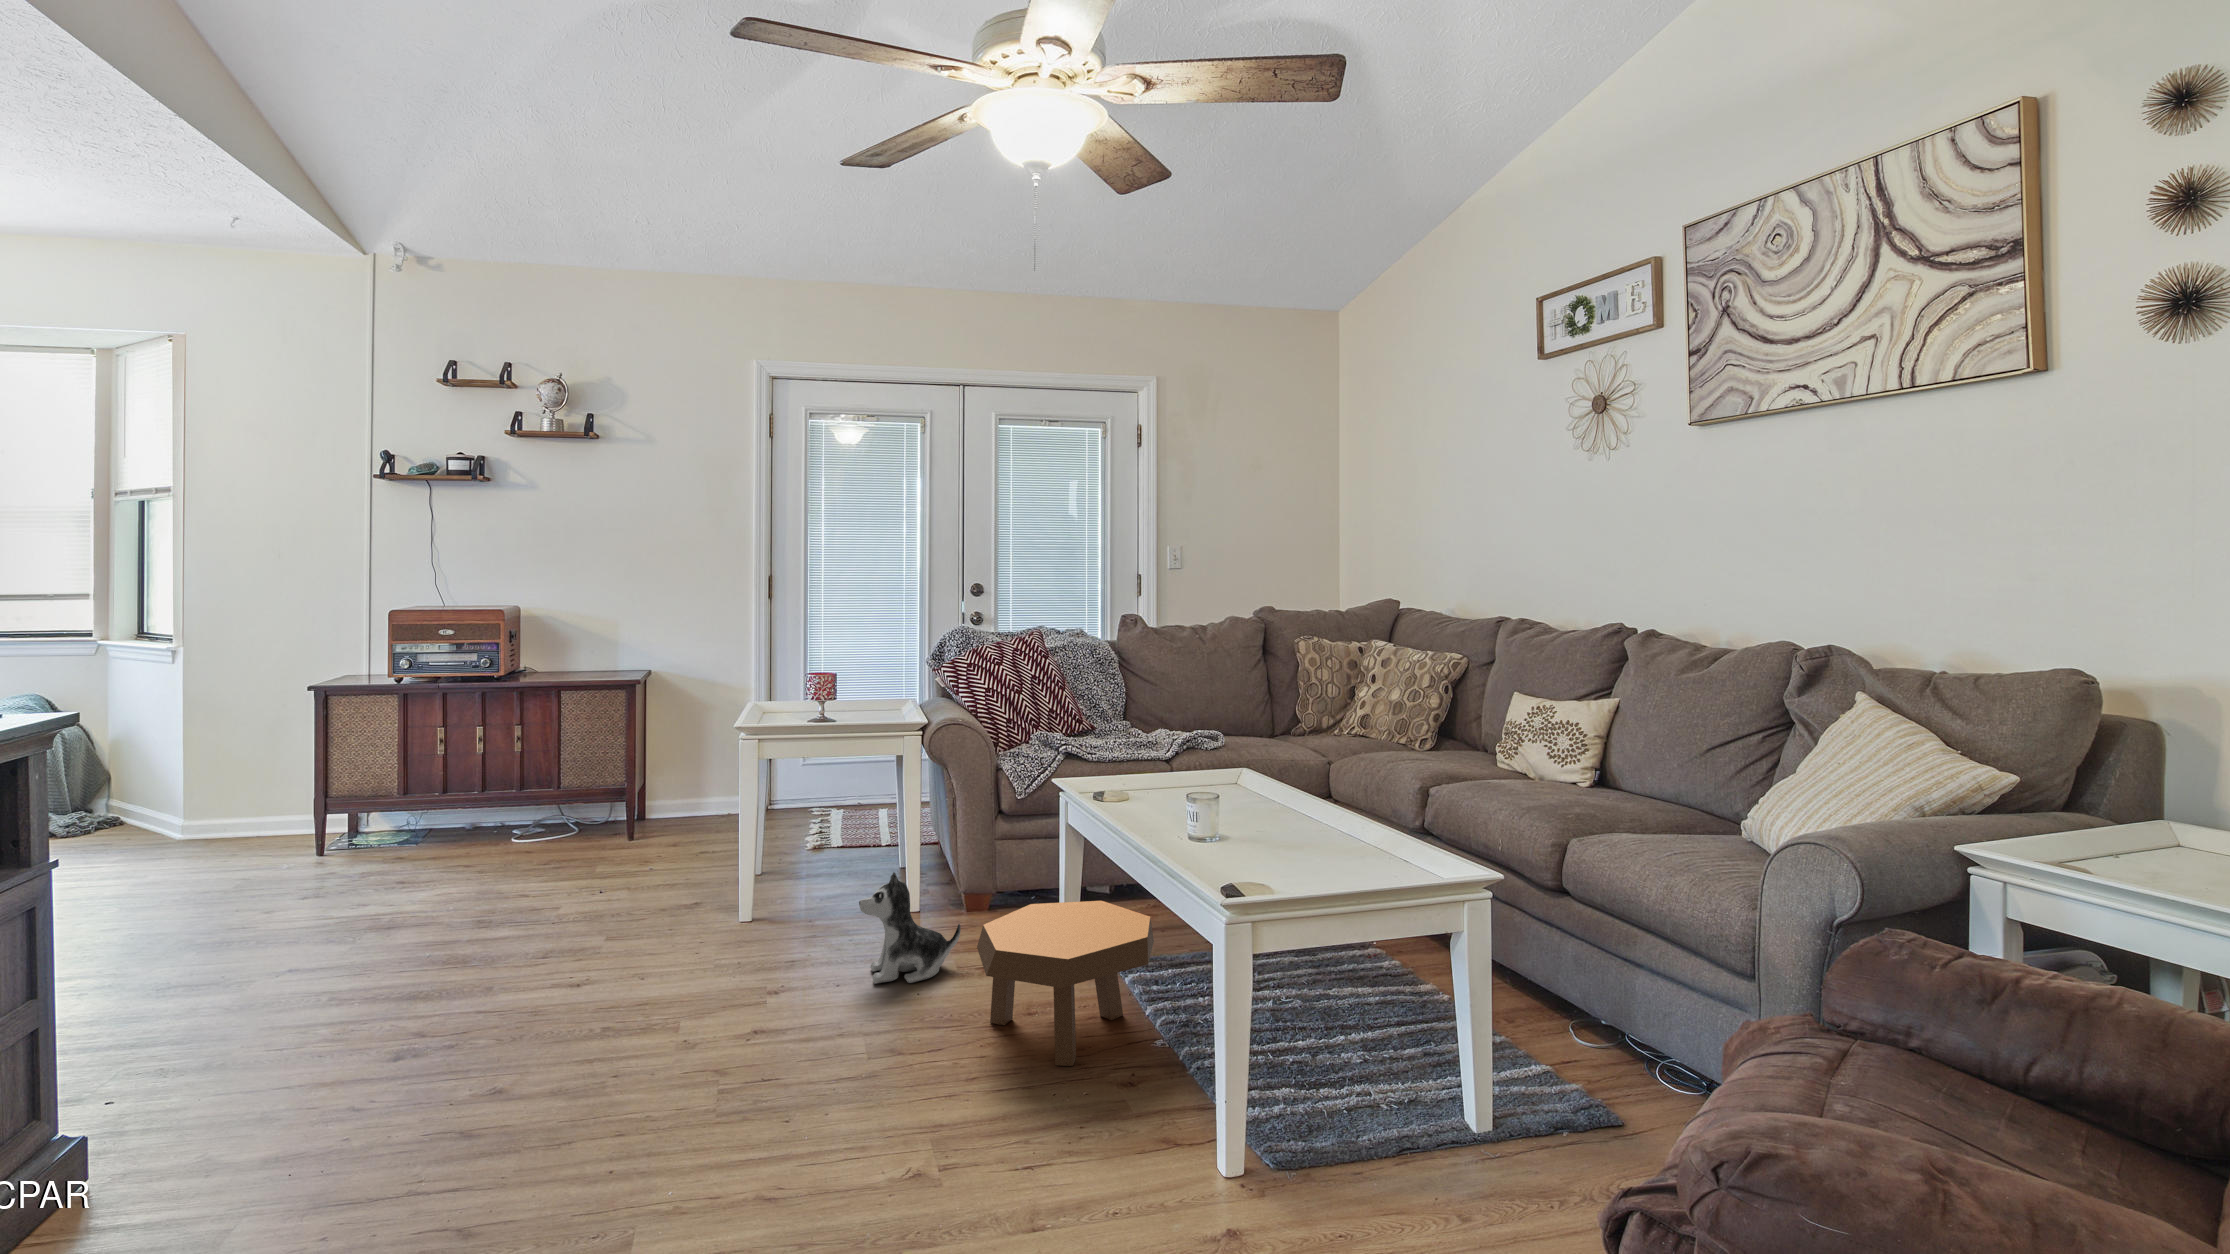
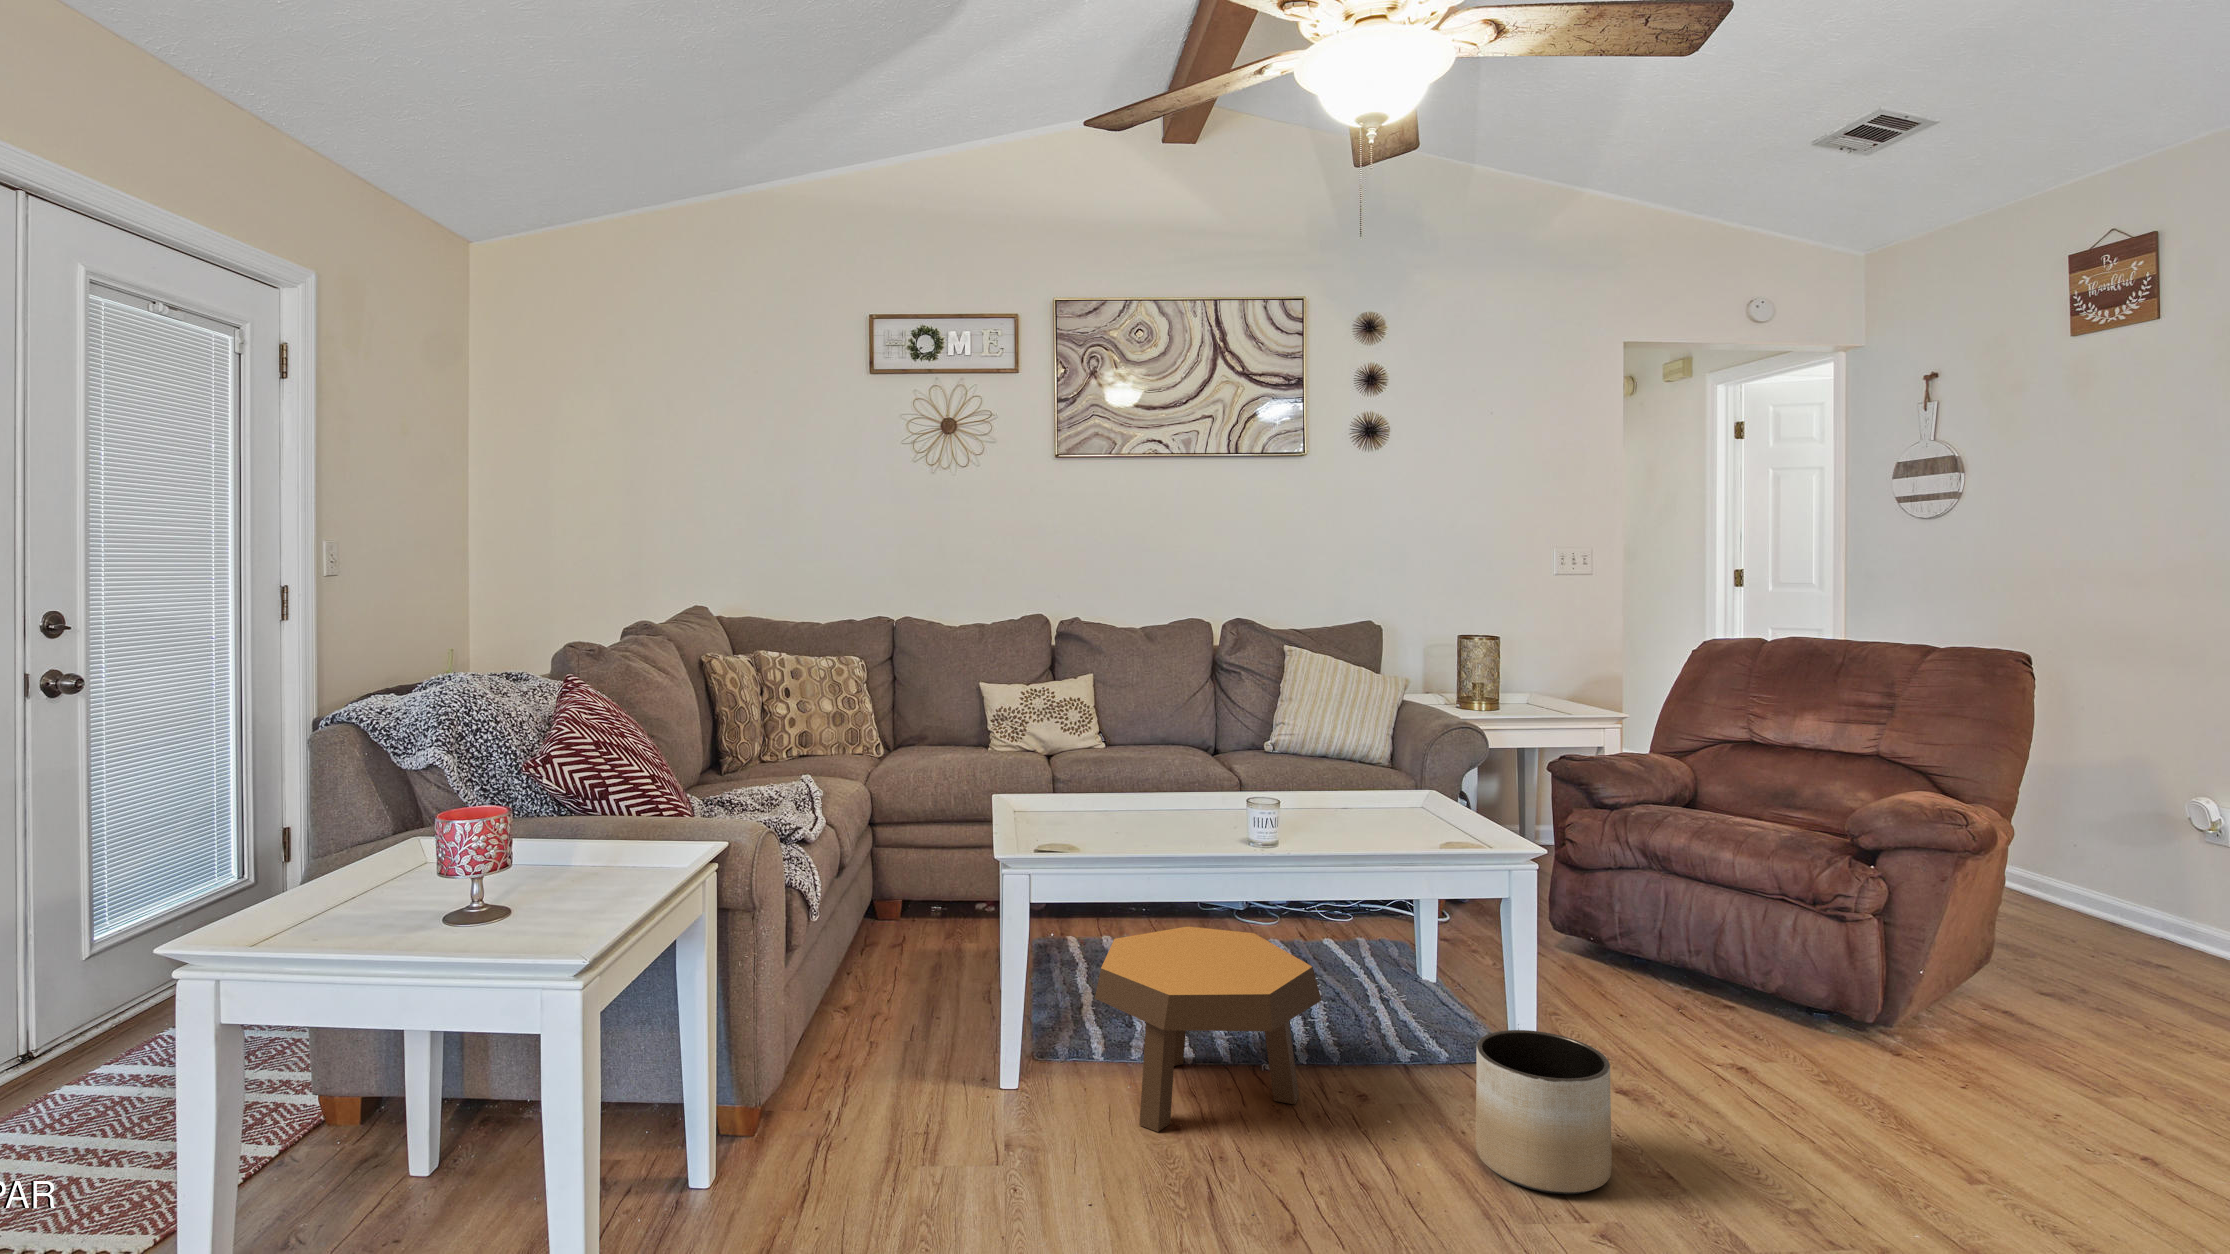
plush toy: present [859,872,961,984] -> none [867,1014,980,1212]
planter: none [922,1046,1038,1199] -> present [1475,1030,1612,1194]

